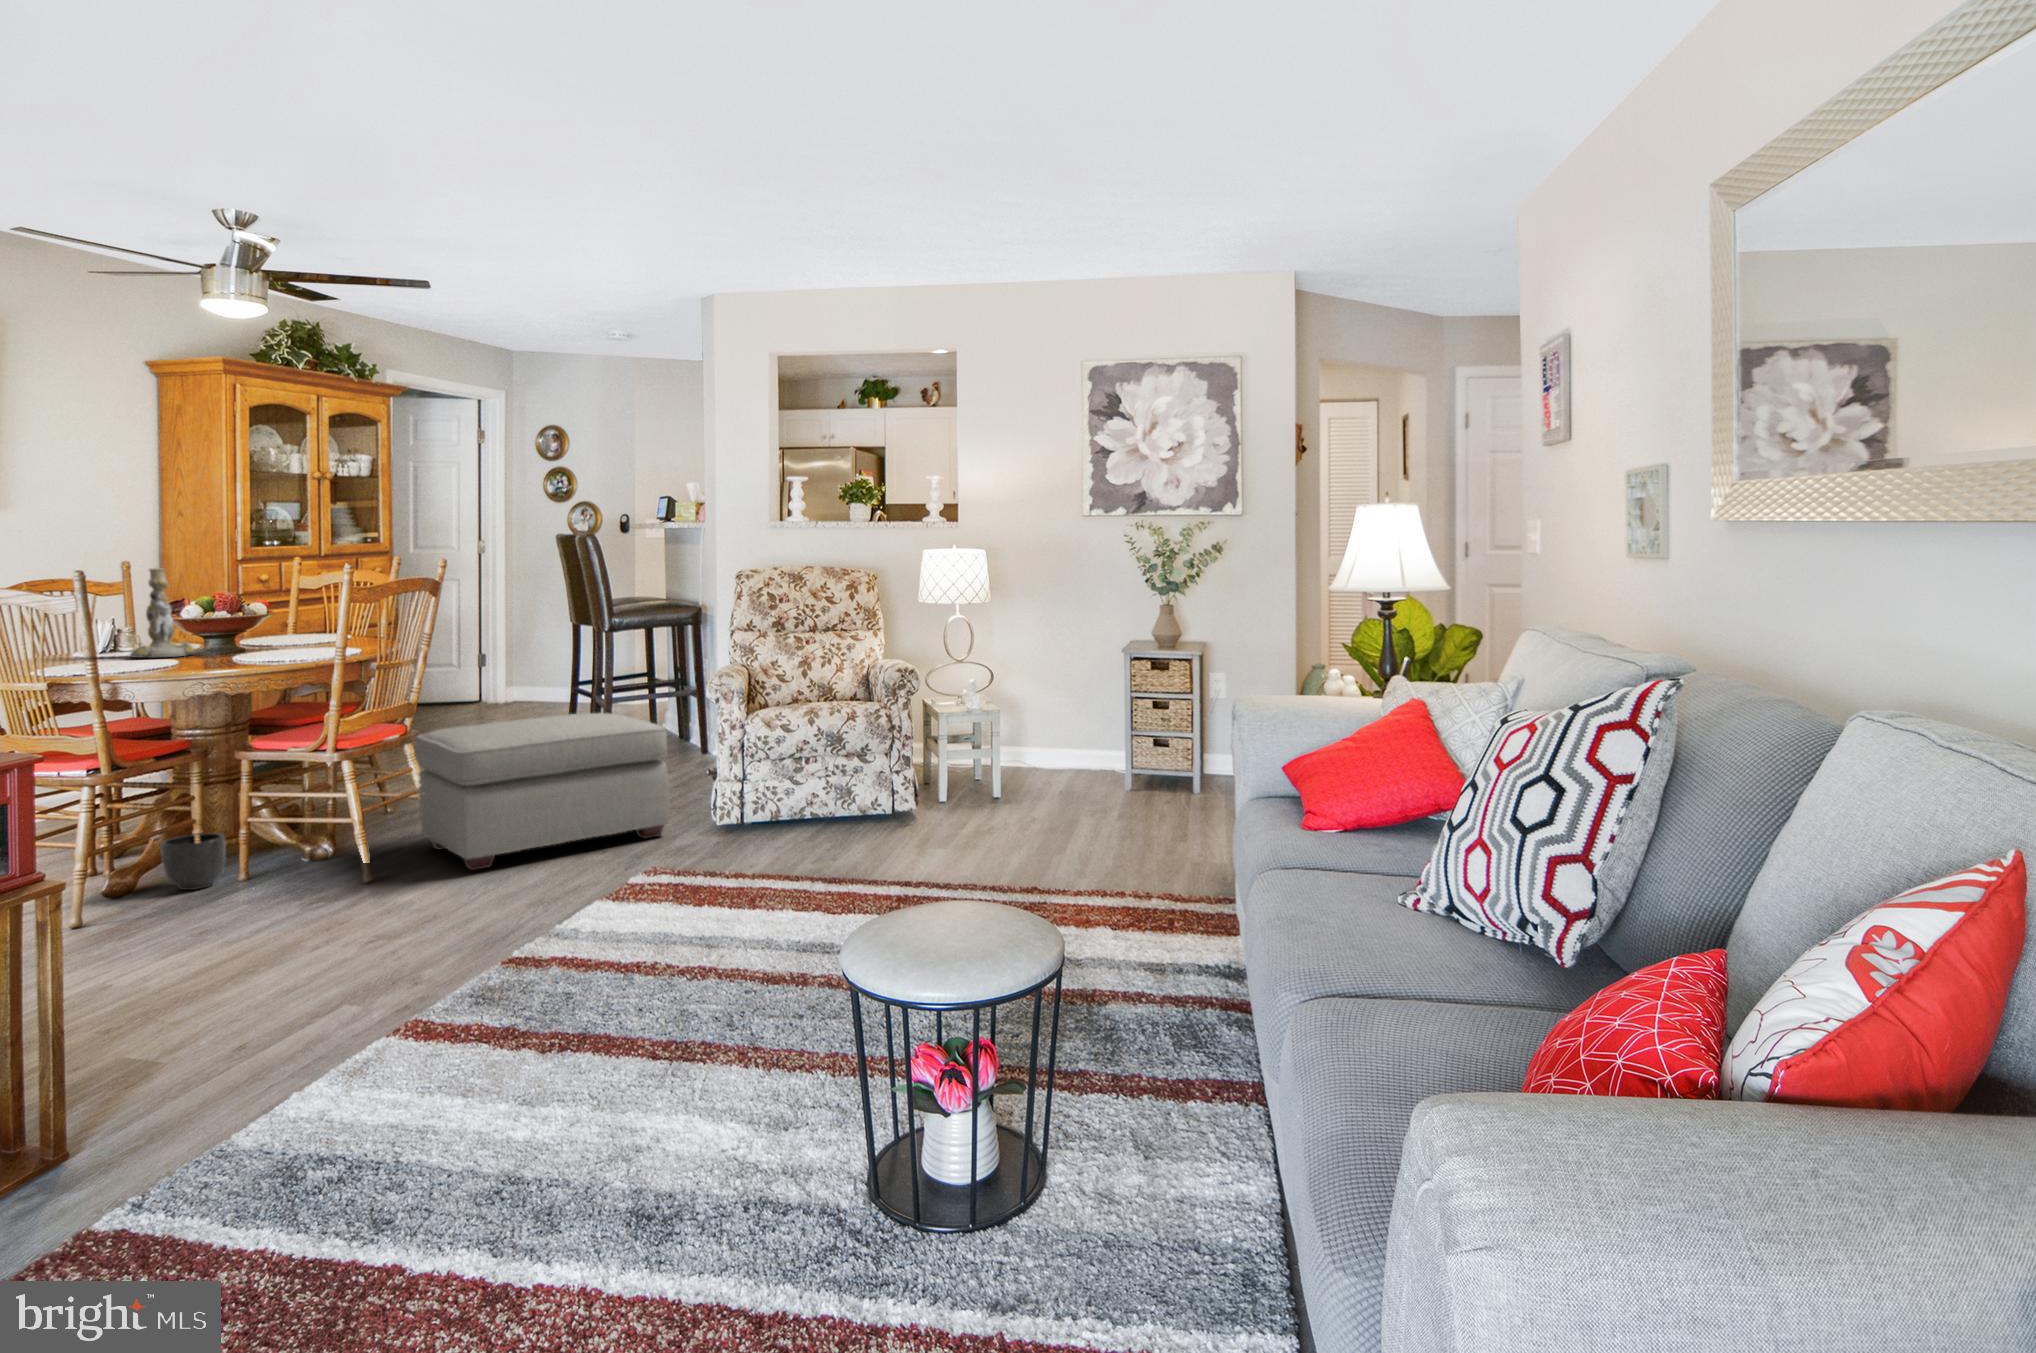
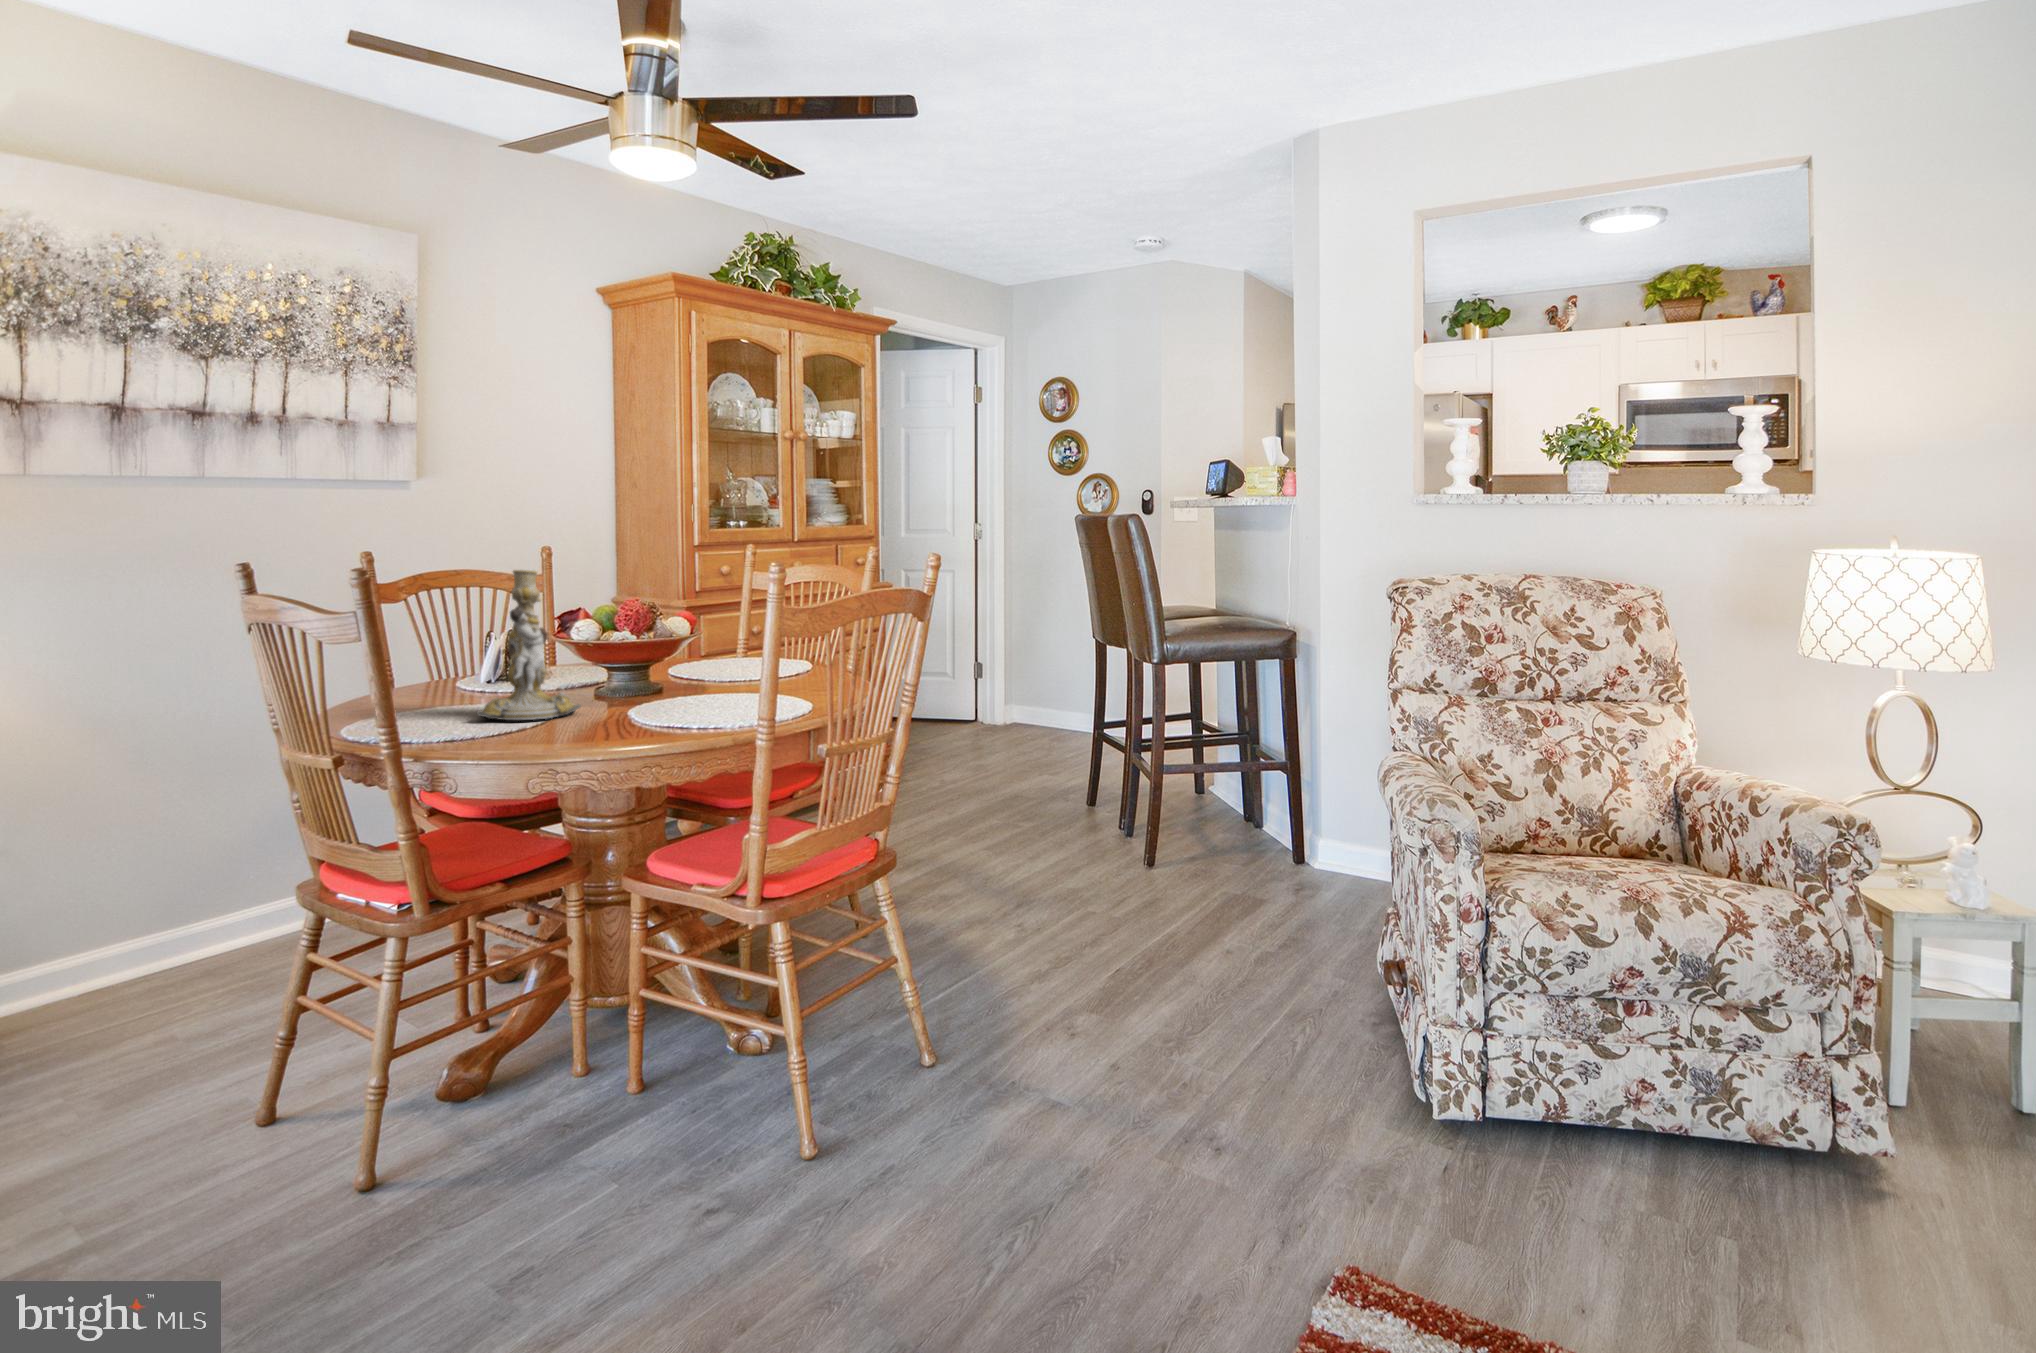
ottoman: present [415,713,669,870] -> none [889,837,1334,1178]
planter: present [160,833,226,890] -> none [493,1022,592,1132]

